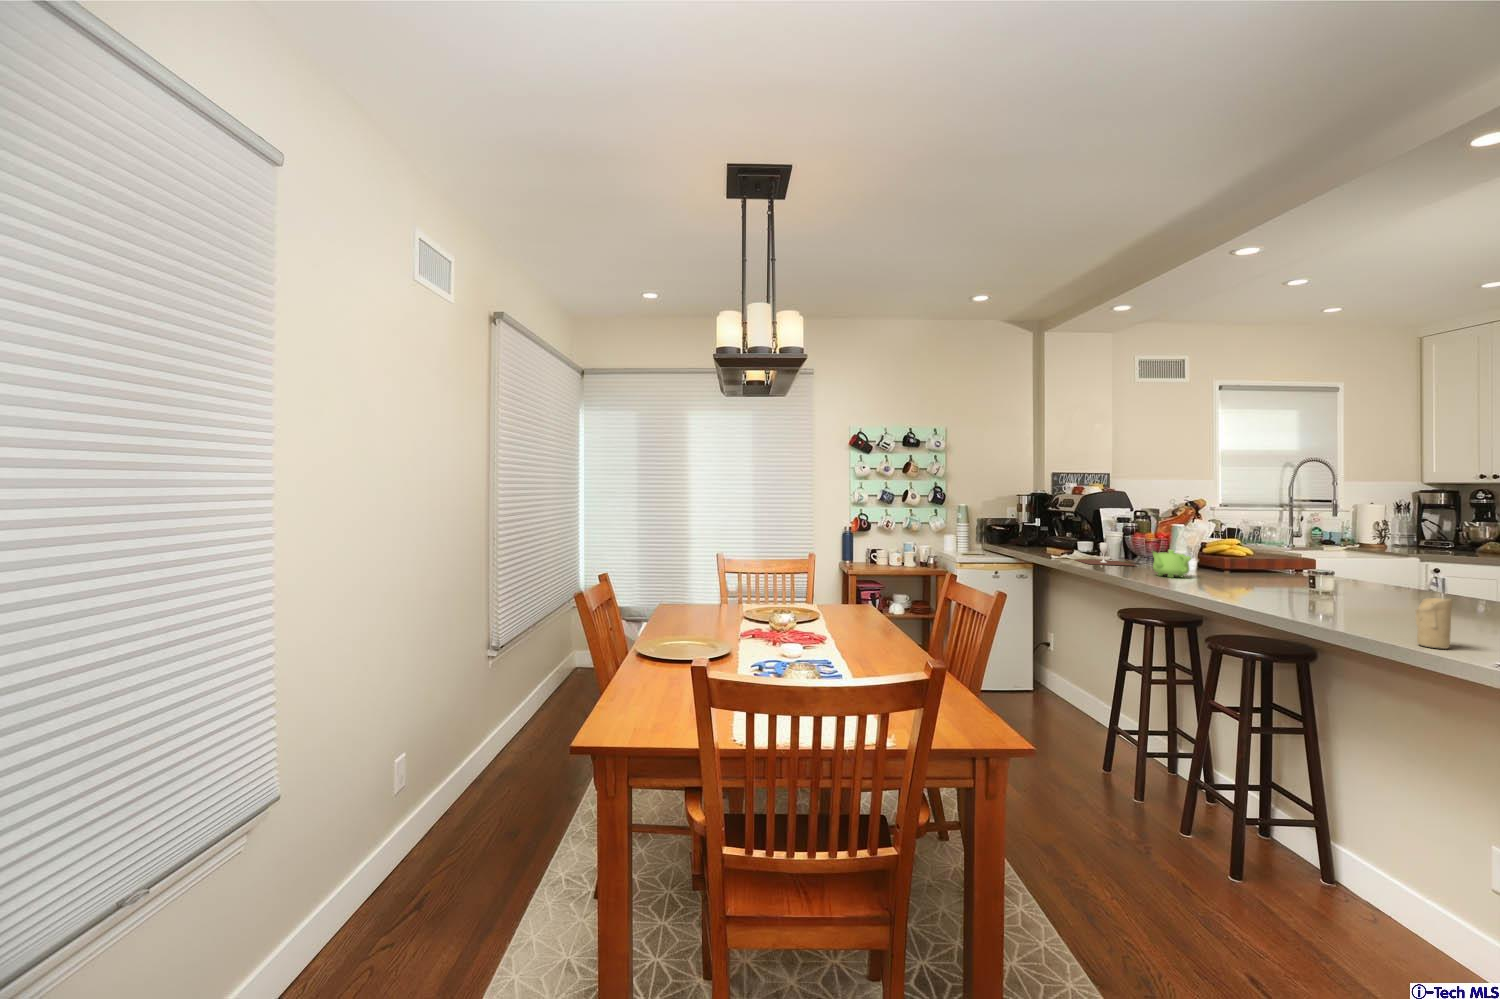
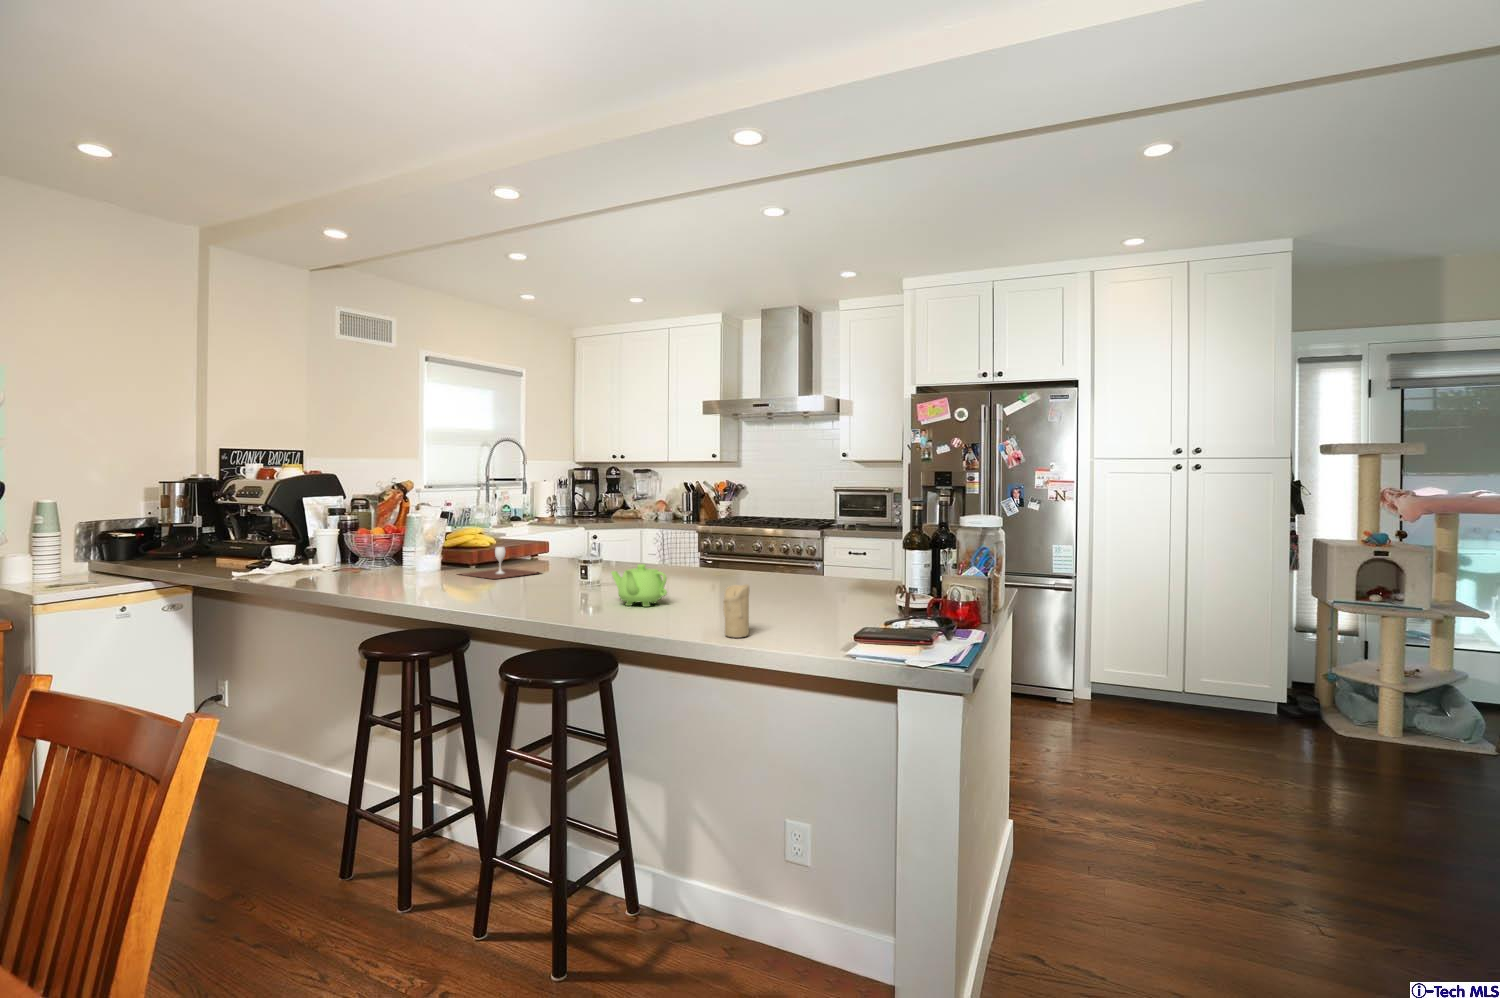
wine glass: present [1075,543,1135,566] -> present [461,547,538,579]
teapot: present [1153,550,1191,578] -> present [611,564,667,607]

